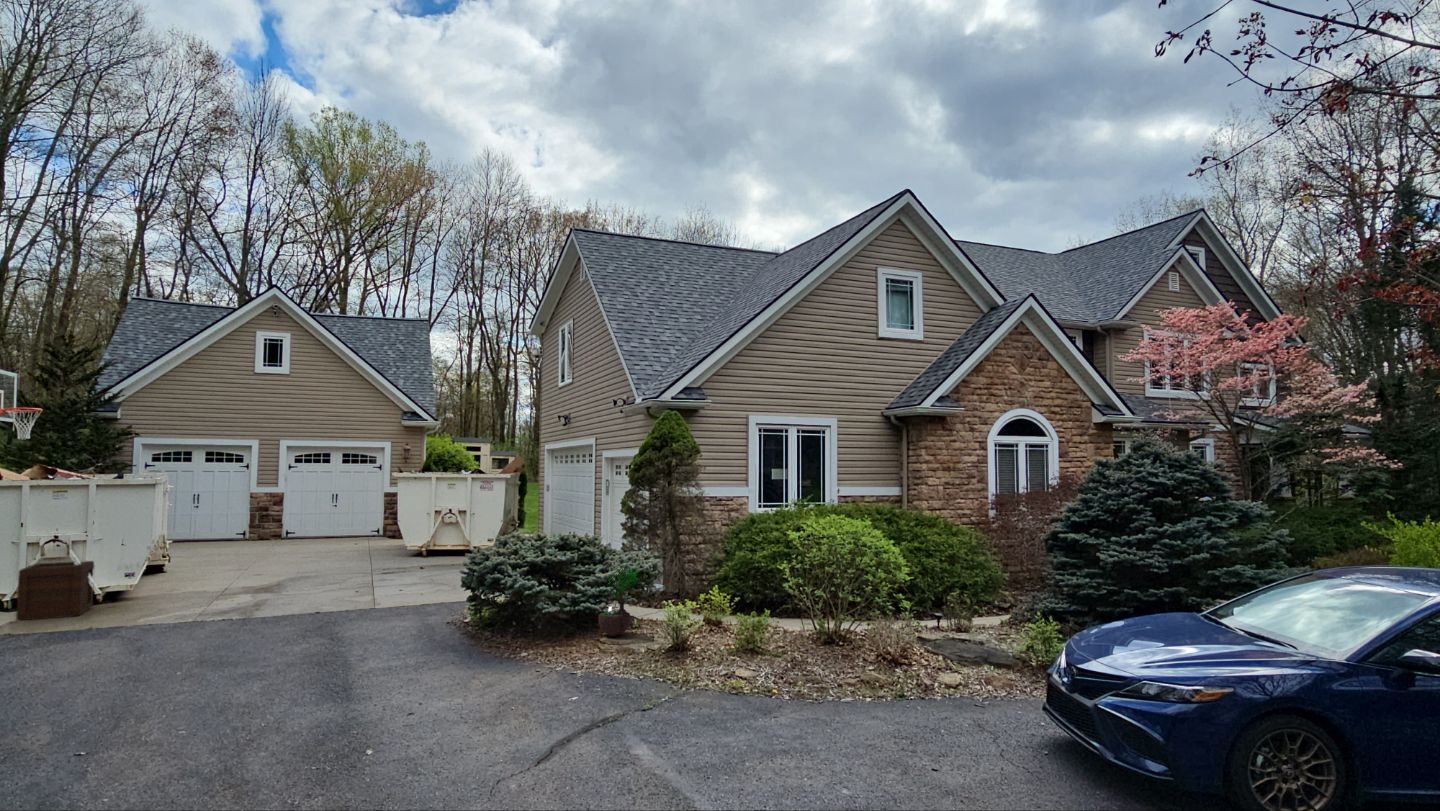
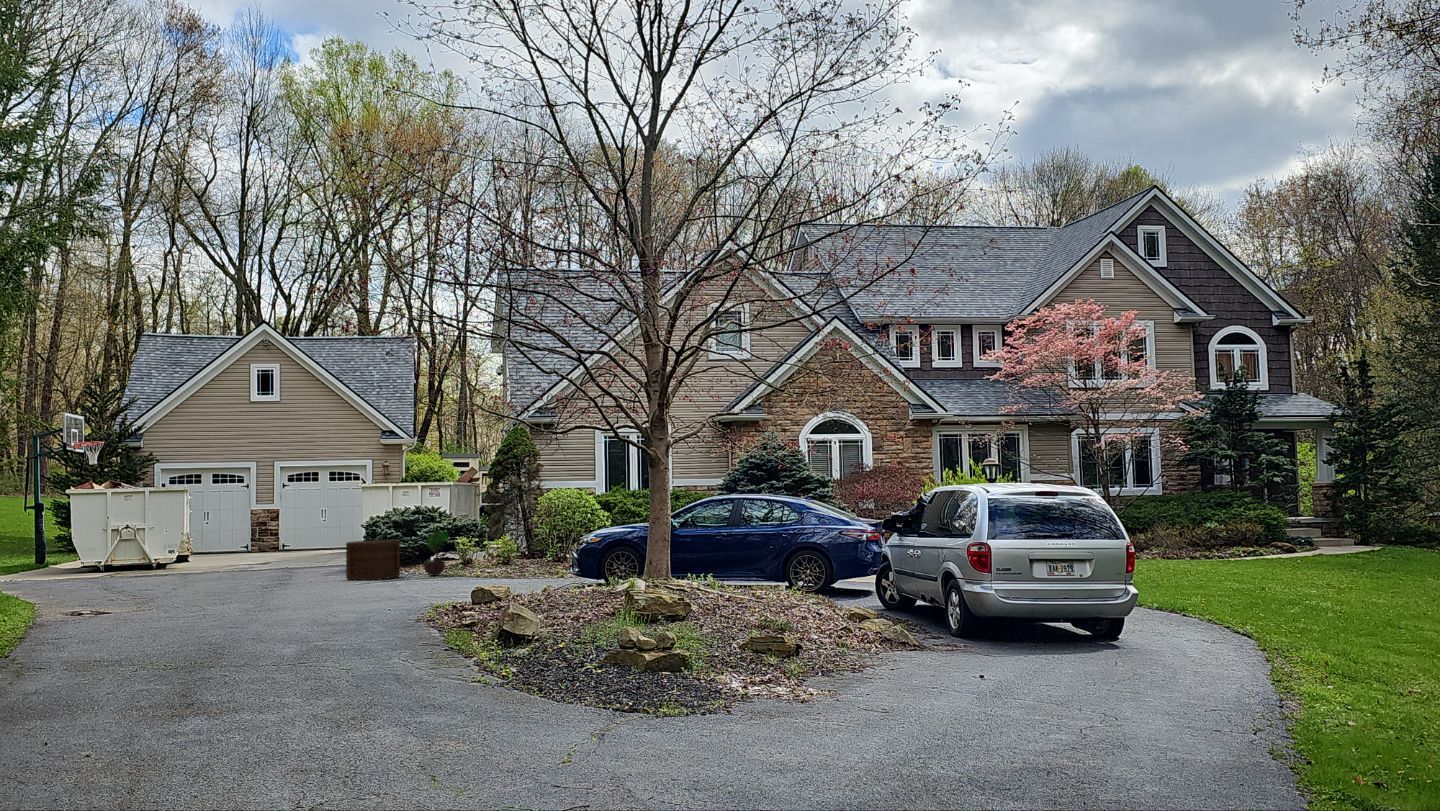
wooden crate: present [16,561,94,620] -> present [346,540,400,580]

